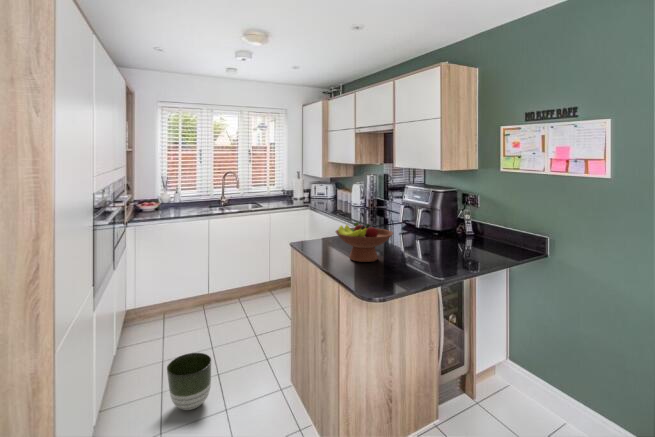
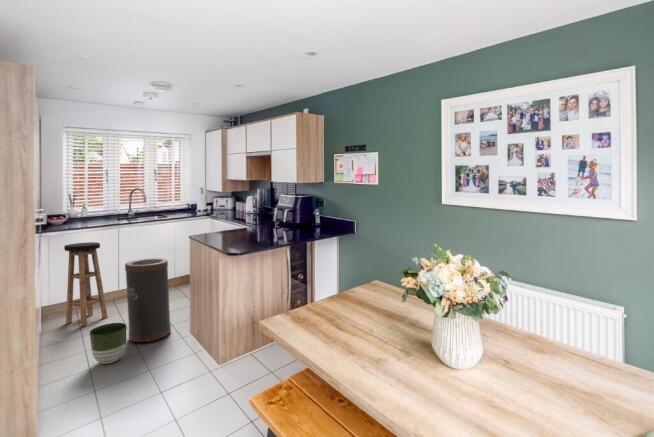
fruit bowl: present [335,222,393,262] -> none [217,217,257,242]
bar stool: none [150,236,195,336] -> present [64,242,108,326]
trash can: none [212,265,265,377] -> present [125,258,171,342]

